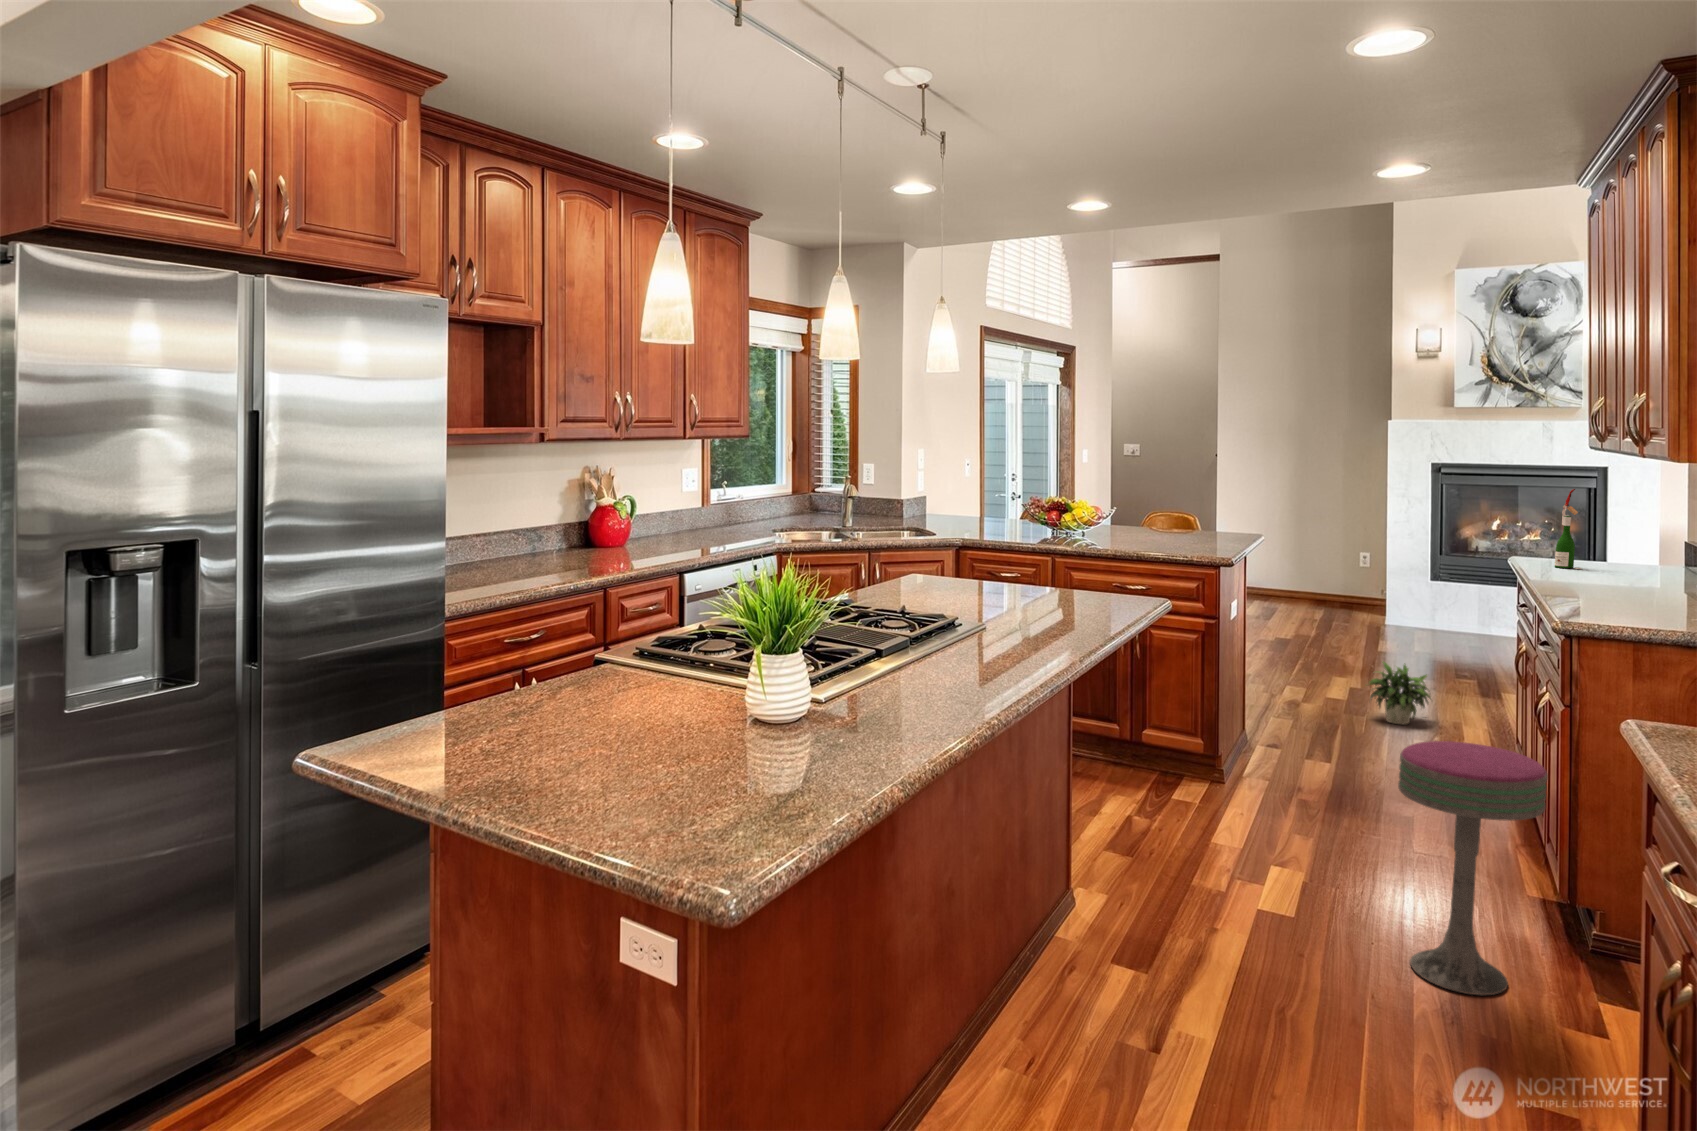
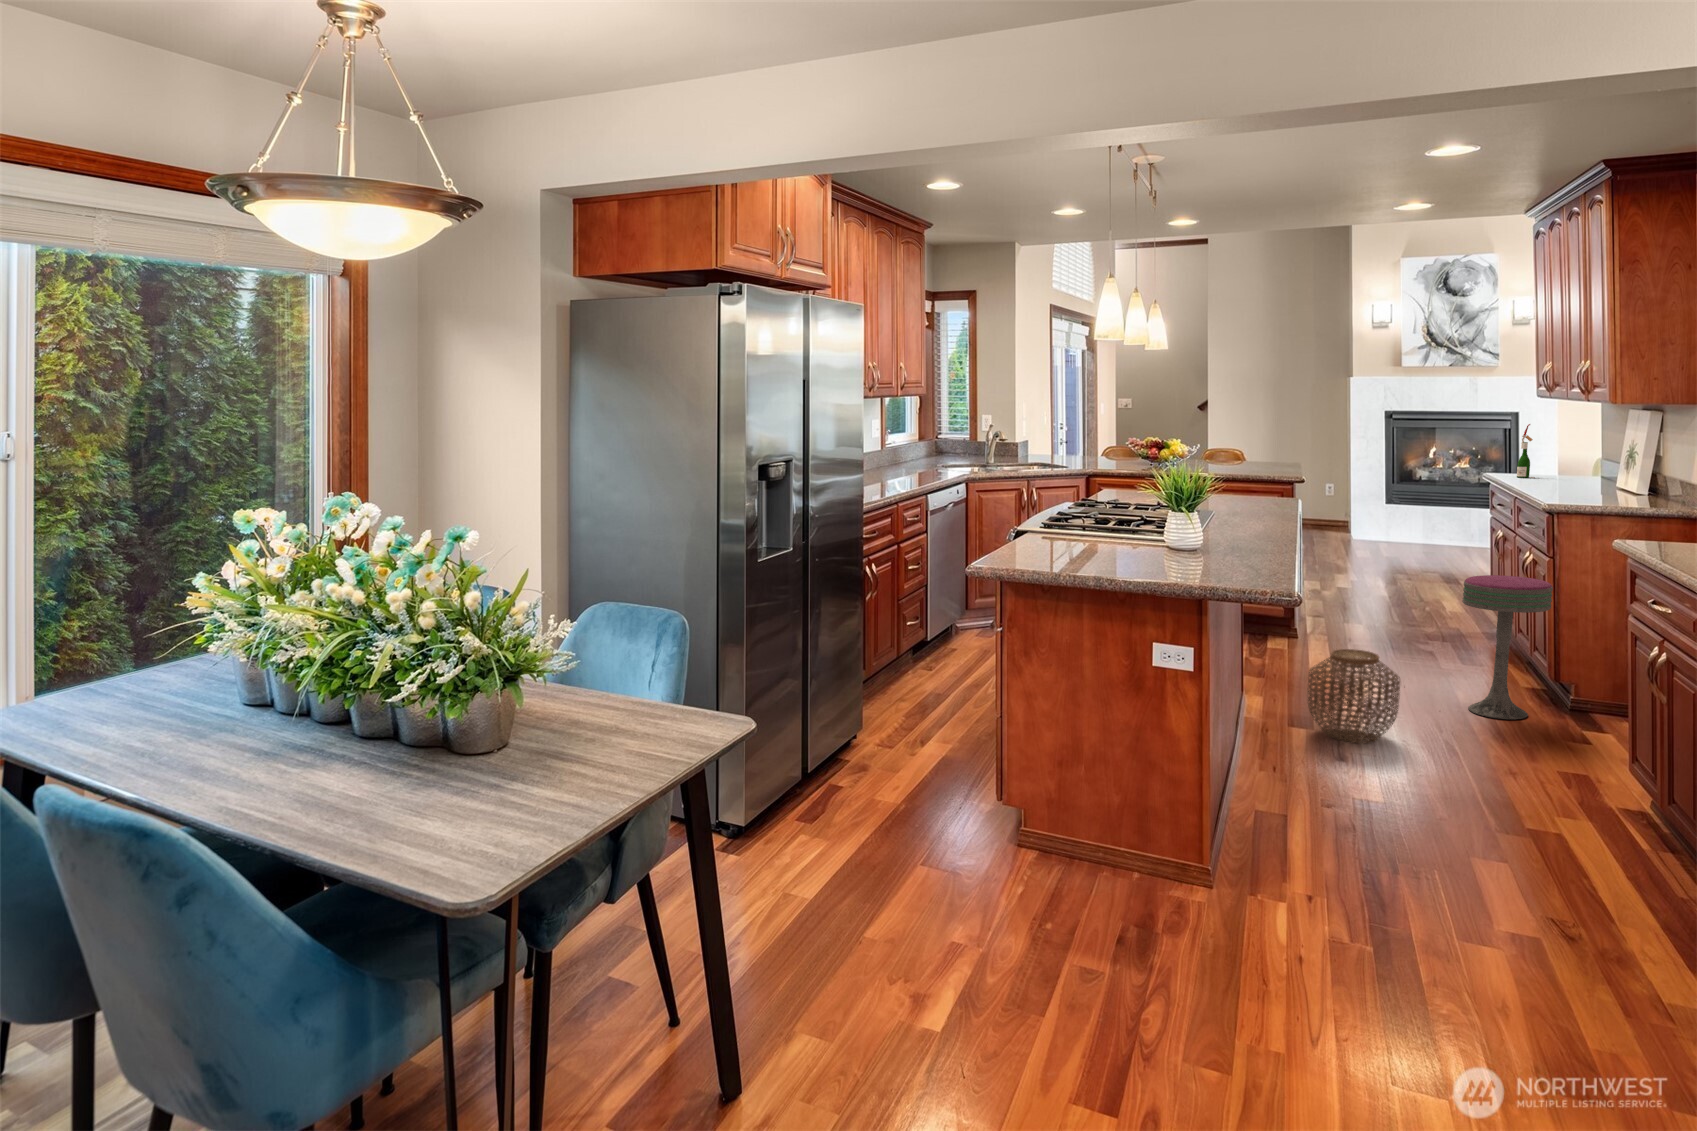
potted plant: present [1369,661,1431,724] -> none [1369,557,1417,601]
woven basket: none [1105,864,1251,1036] -> present [1308,649,1400,743]

